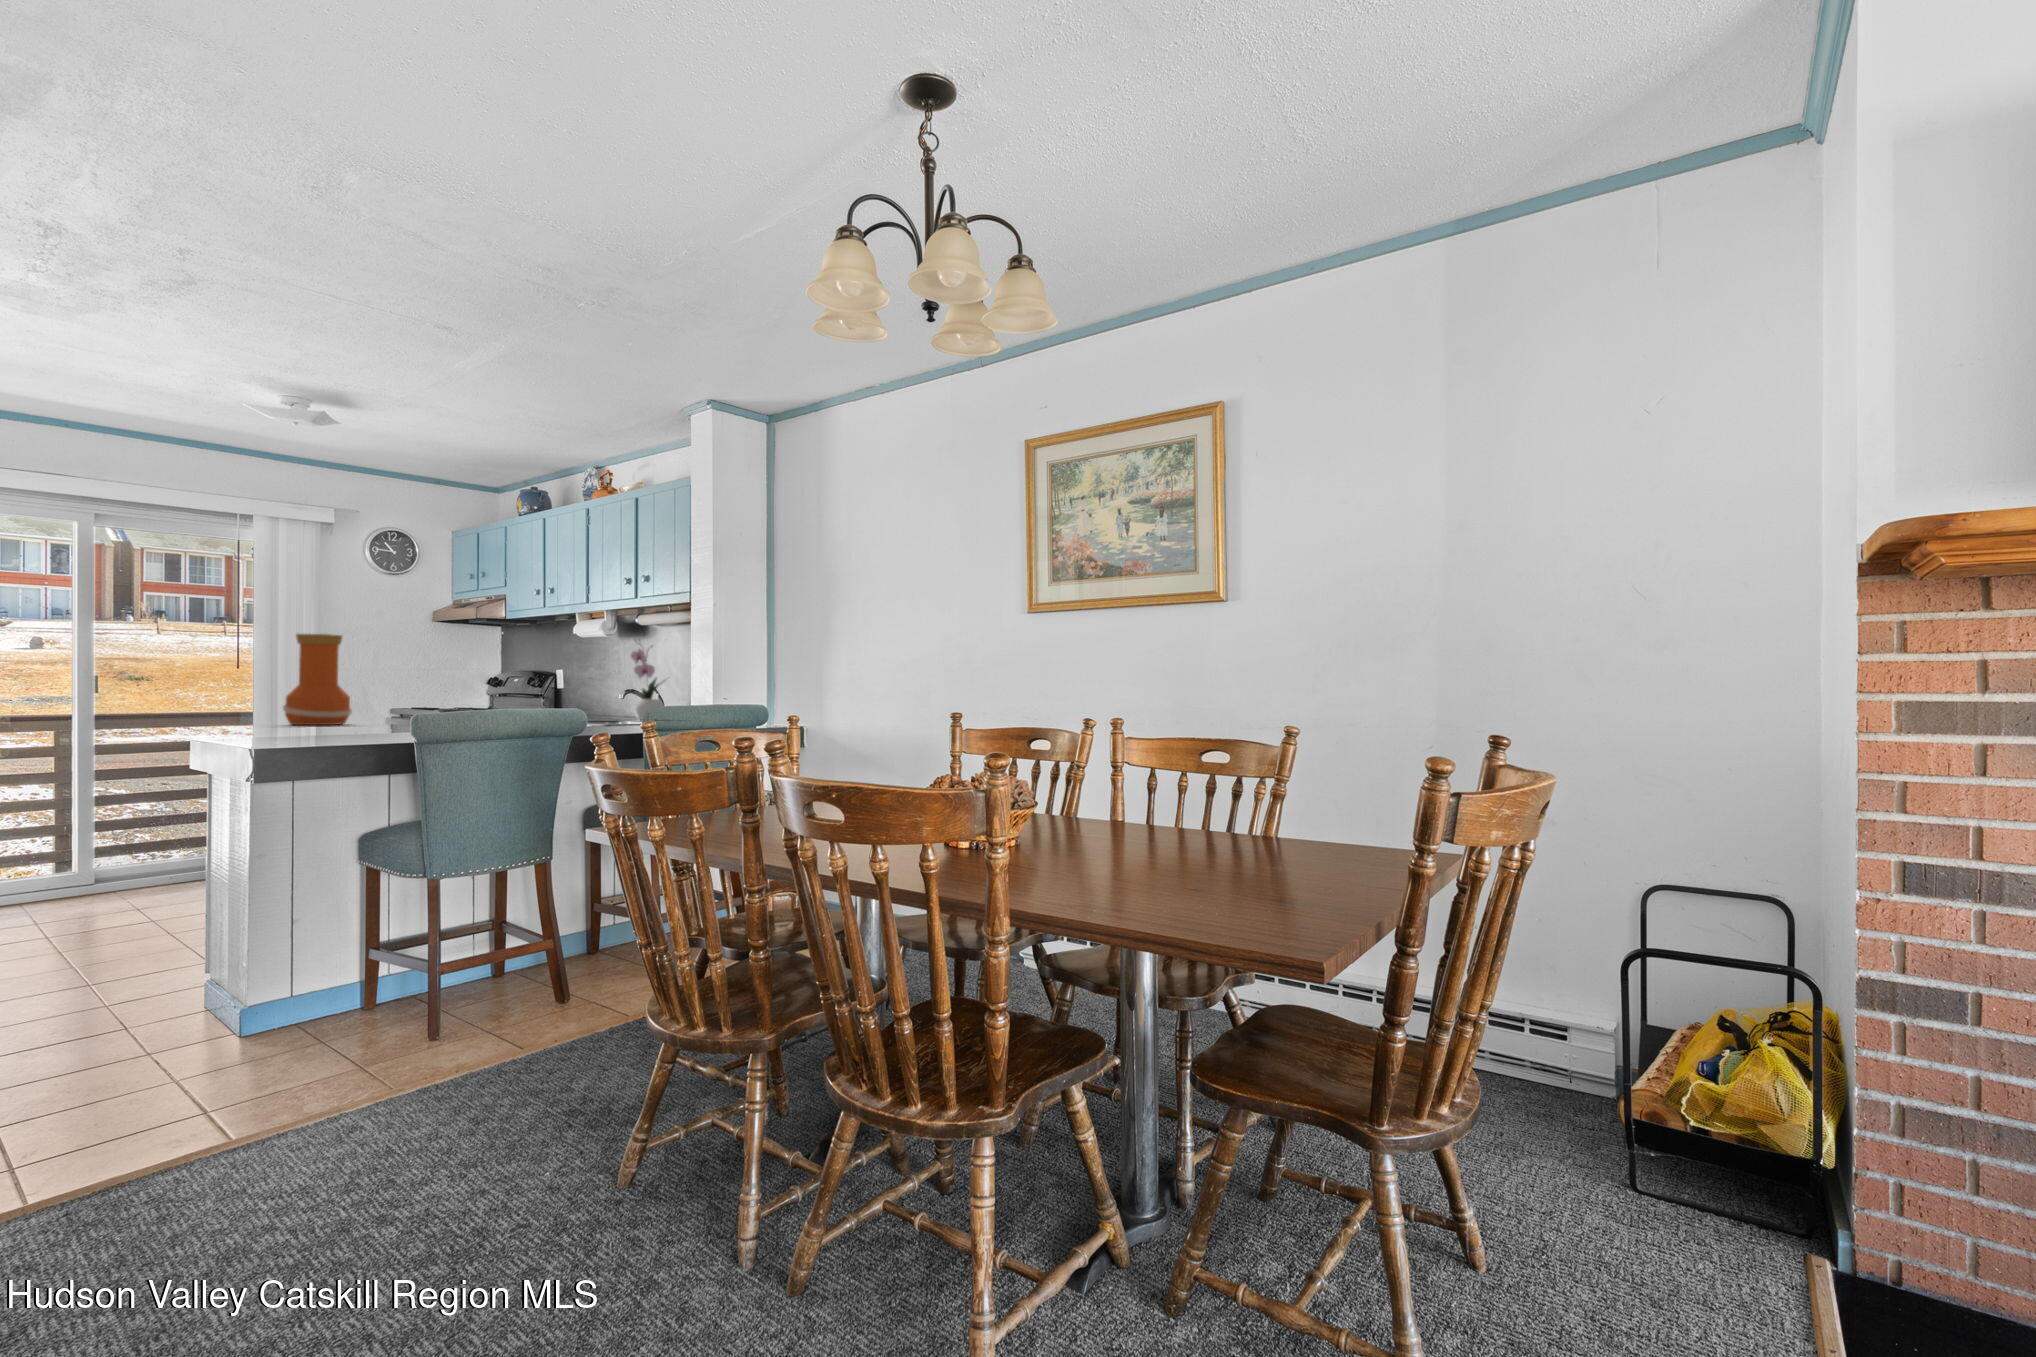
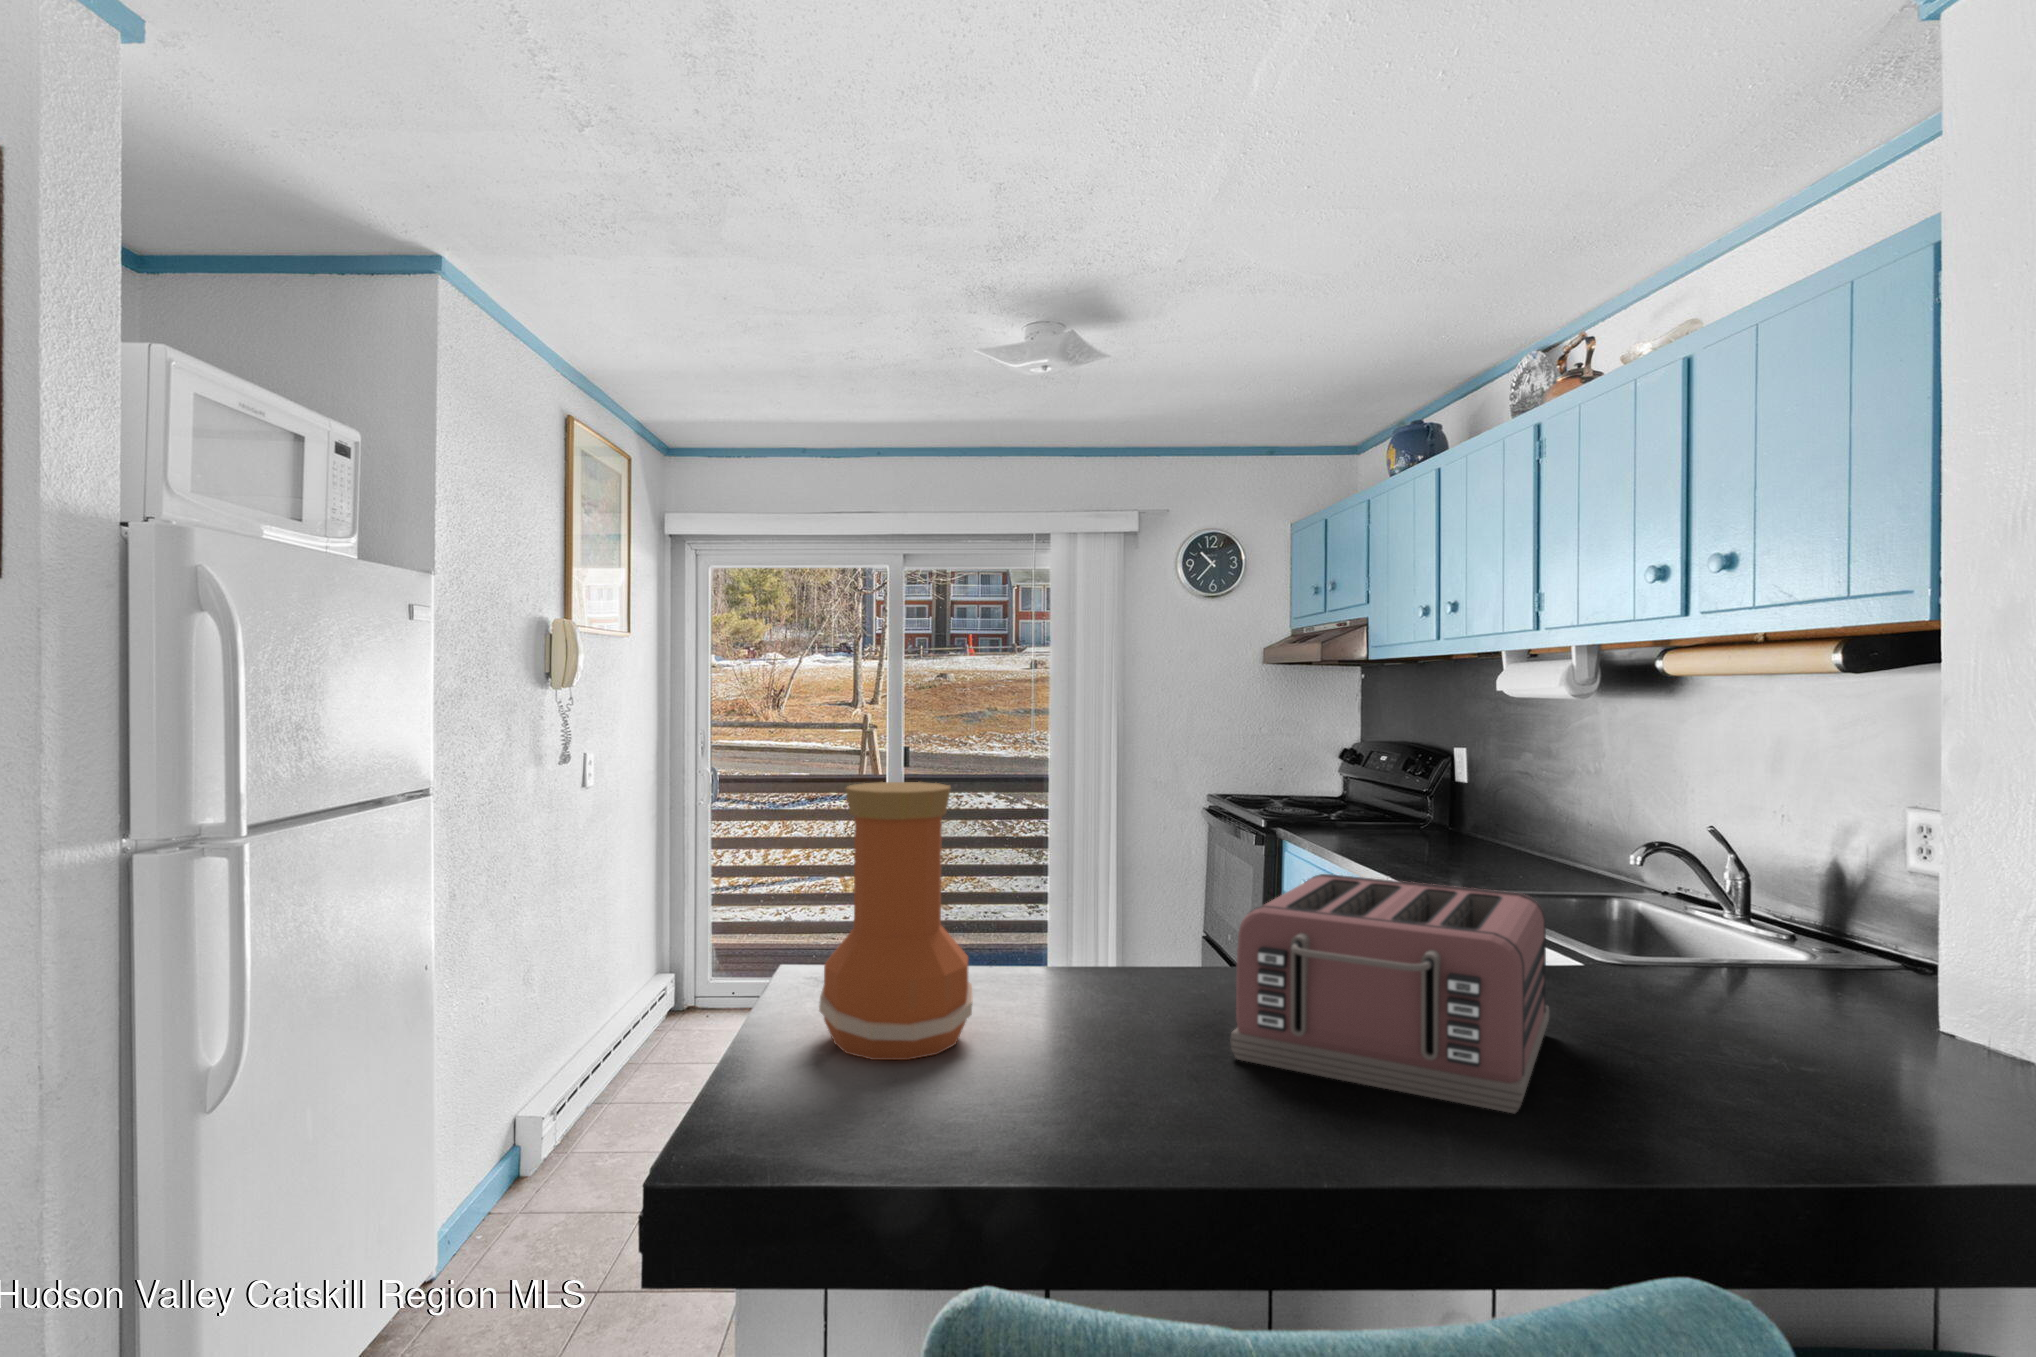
flower arrangement: present [631,639,664,719] -> none [1767,754,1920,1043]
toaster: none [452,676,561,723] -> present [1231,874,1549,1113]

